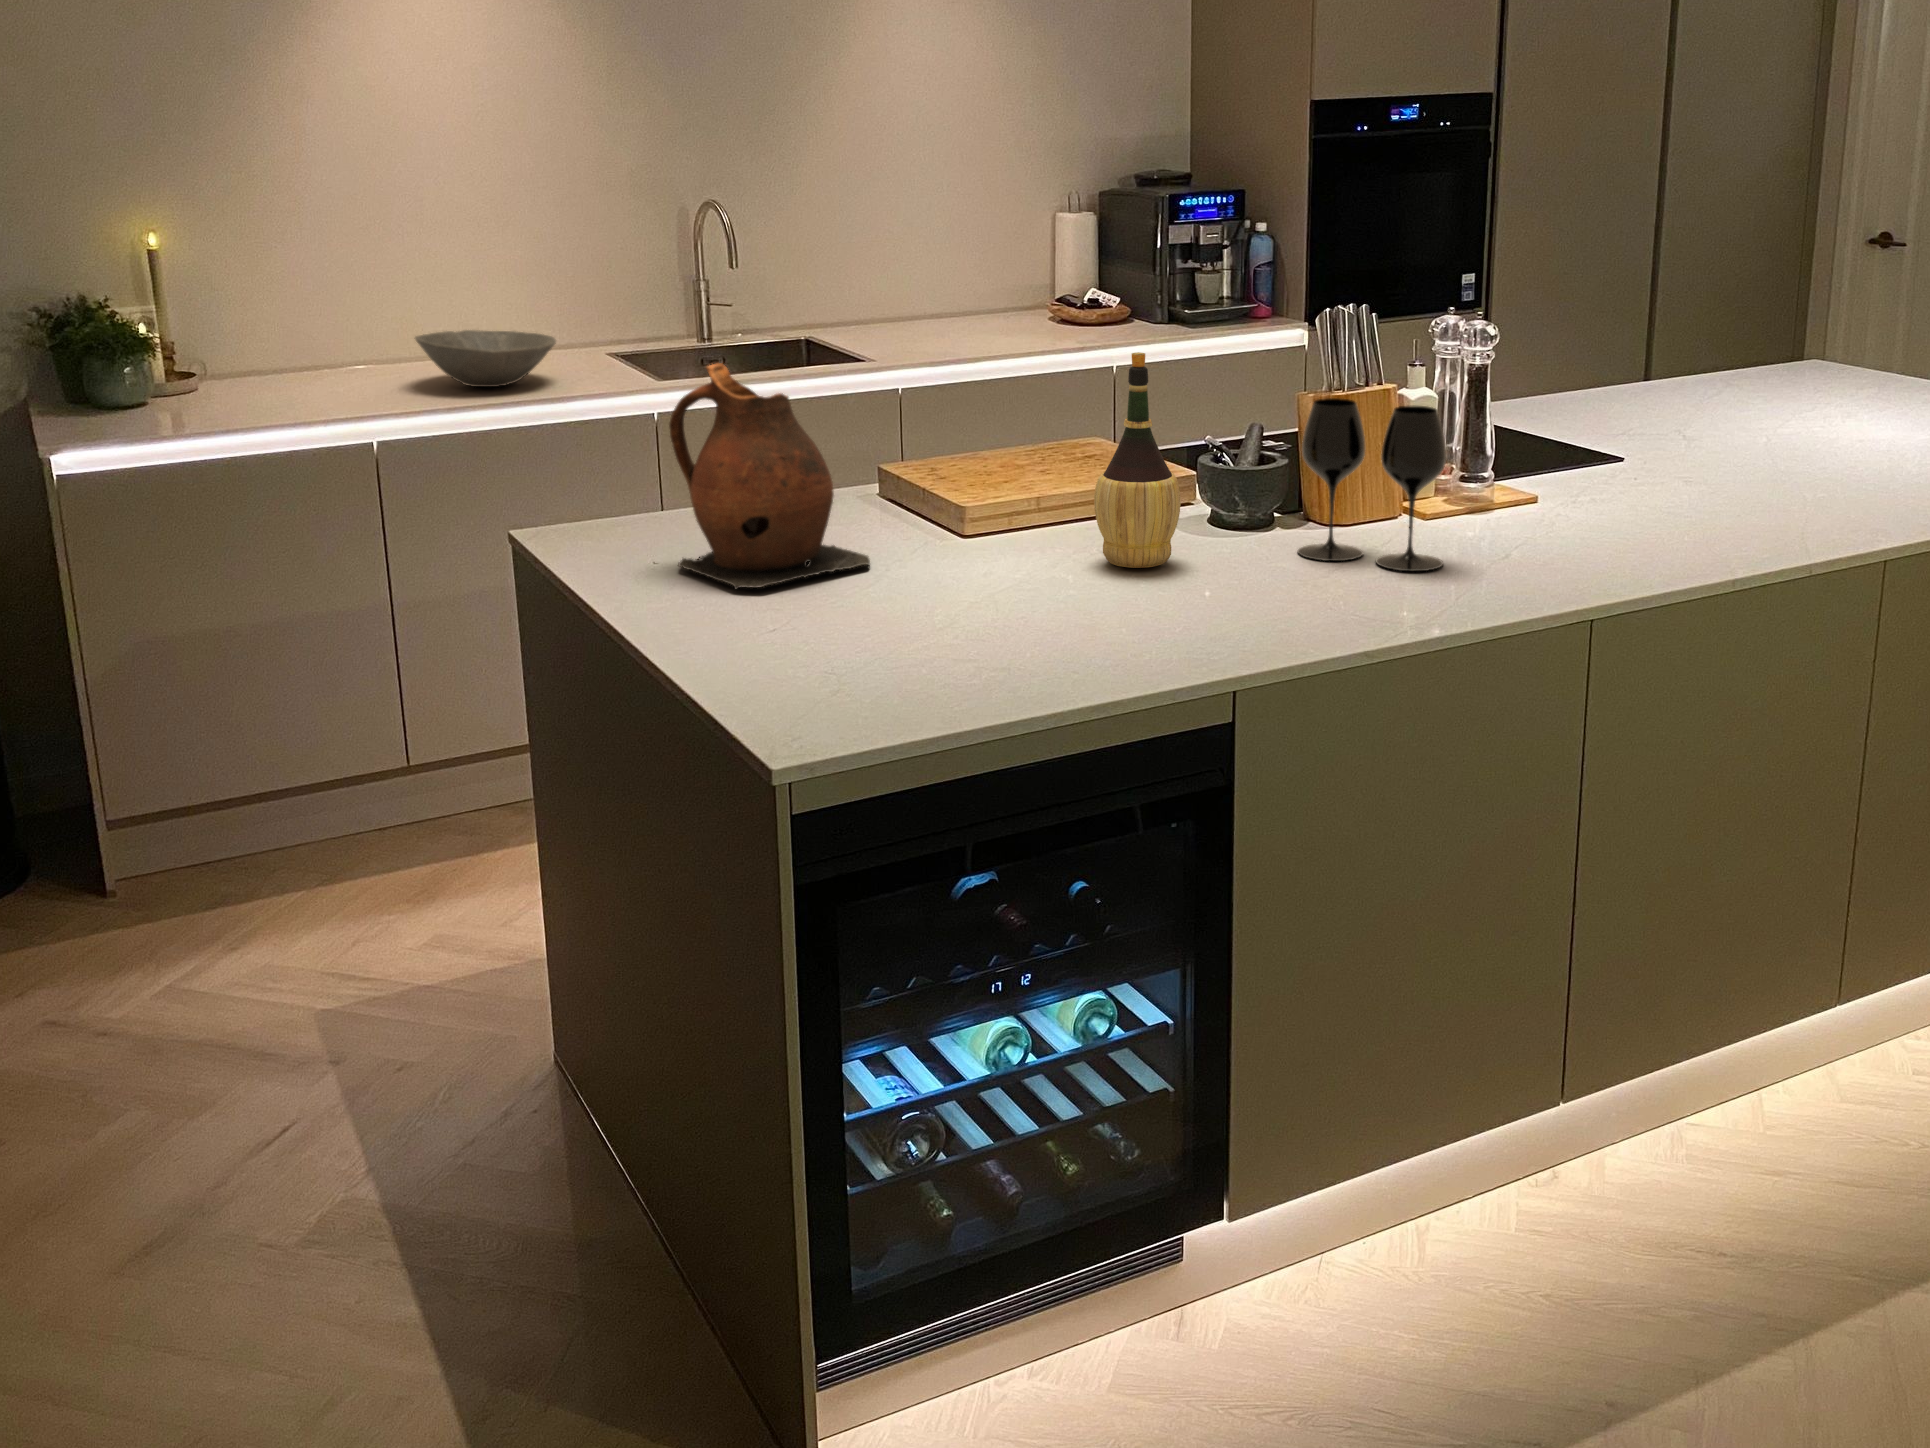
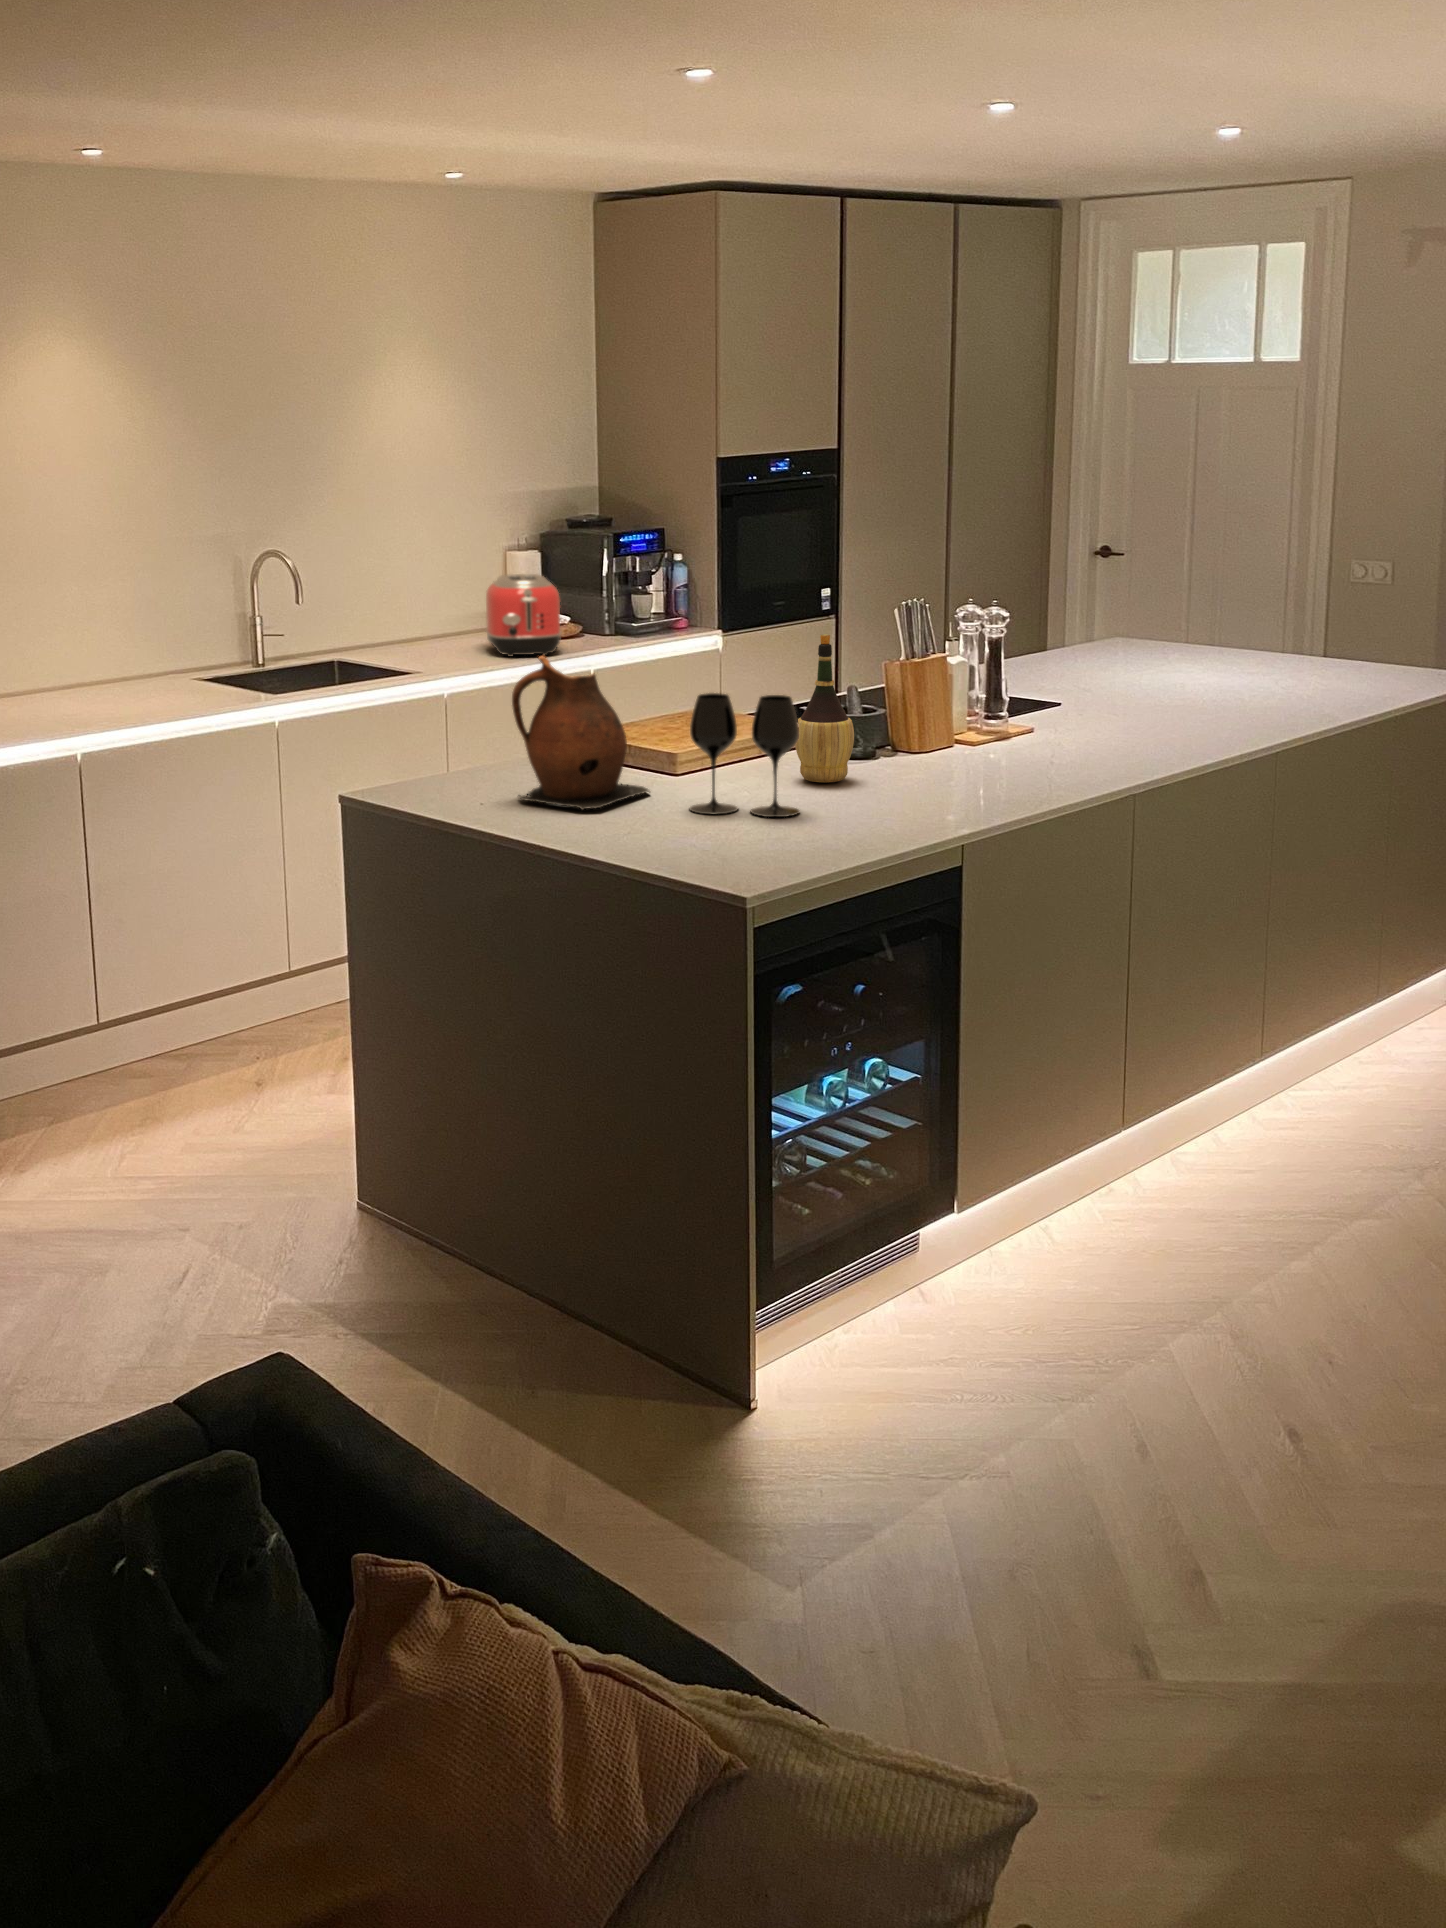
toaster: none [987,241,1082,347] -> present [486,574,562,657]
bowl: present [415,330,556,387] -> none [85,661,197,705]
wine glass: present [1298,398,1446,571] -> present [690,693,800,817]

